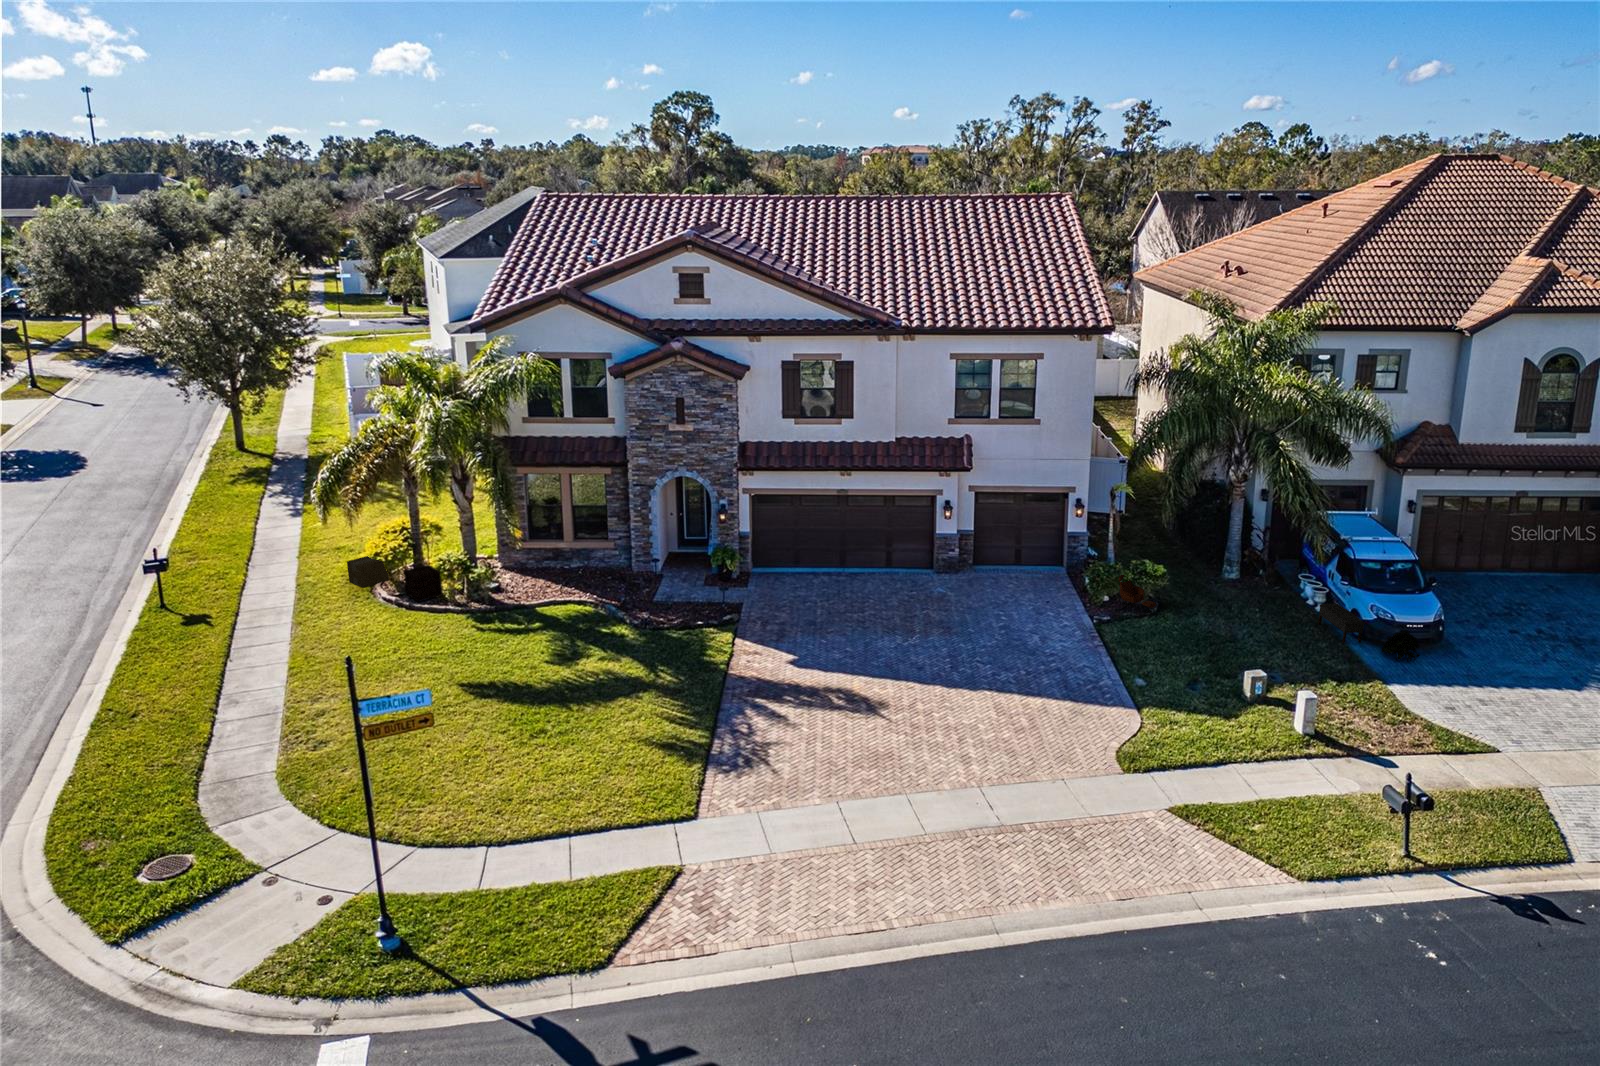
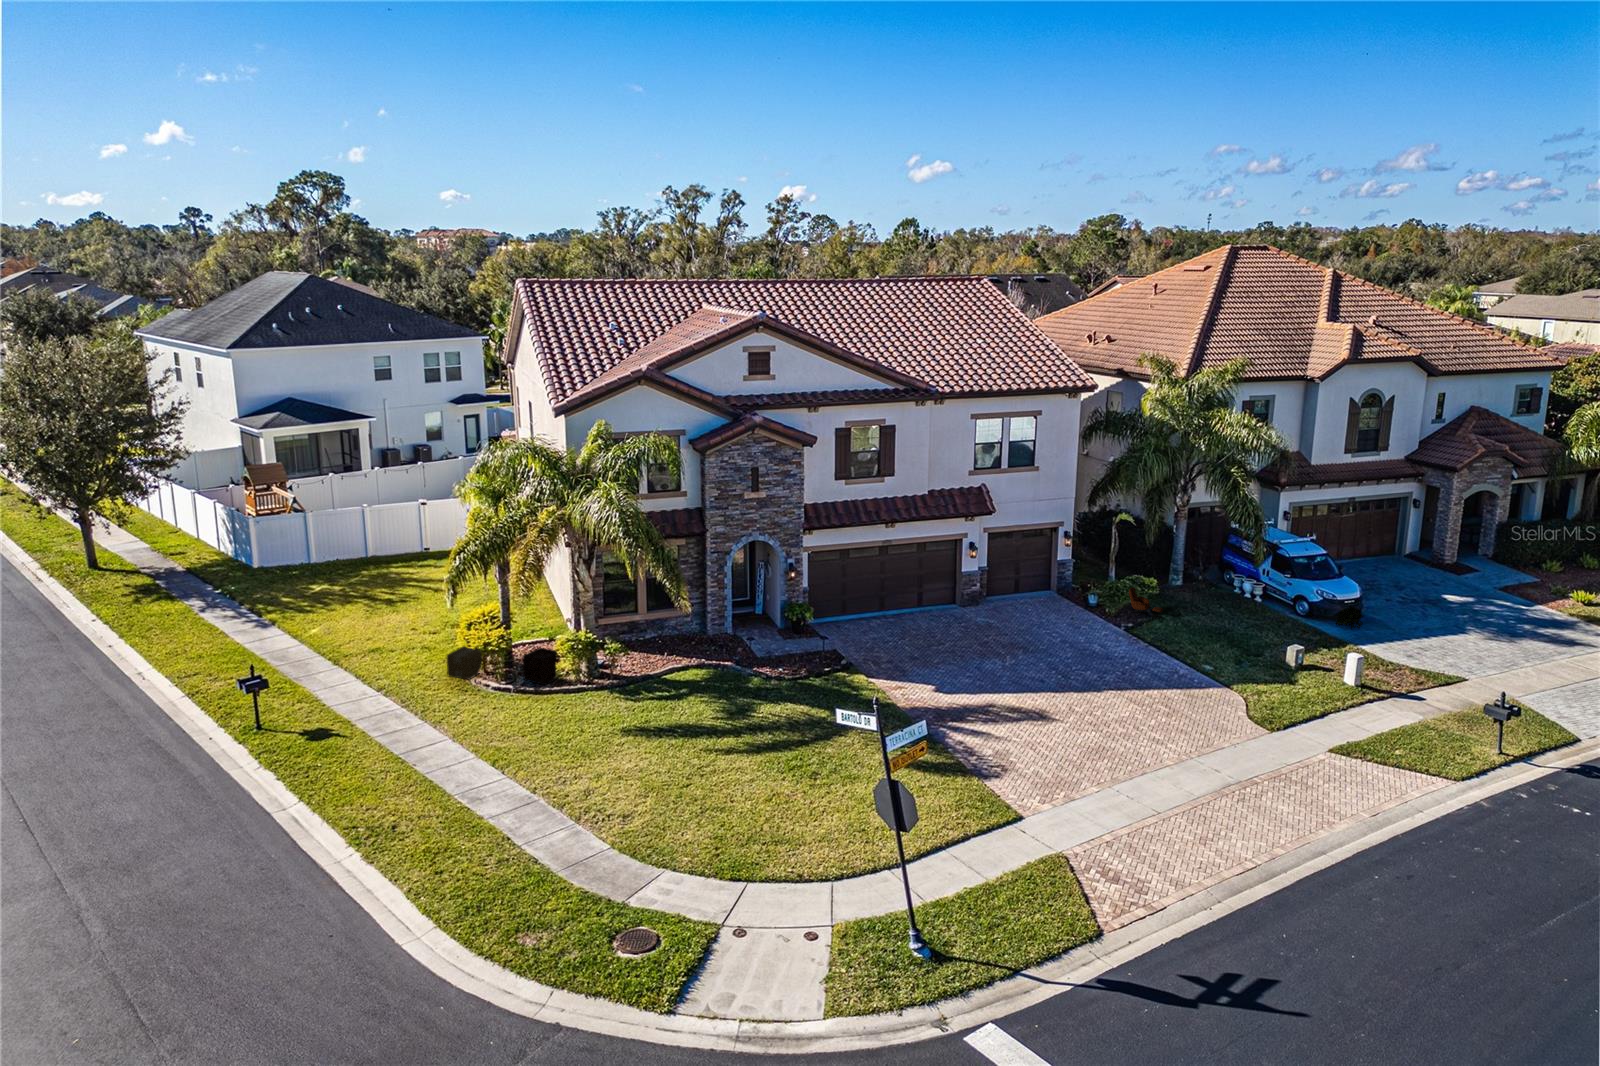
bench: present [1318,603,1365,643] -> none [1274,593,1318,622]

